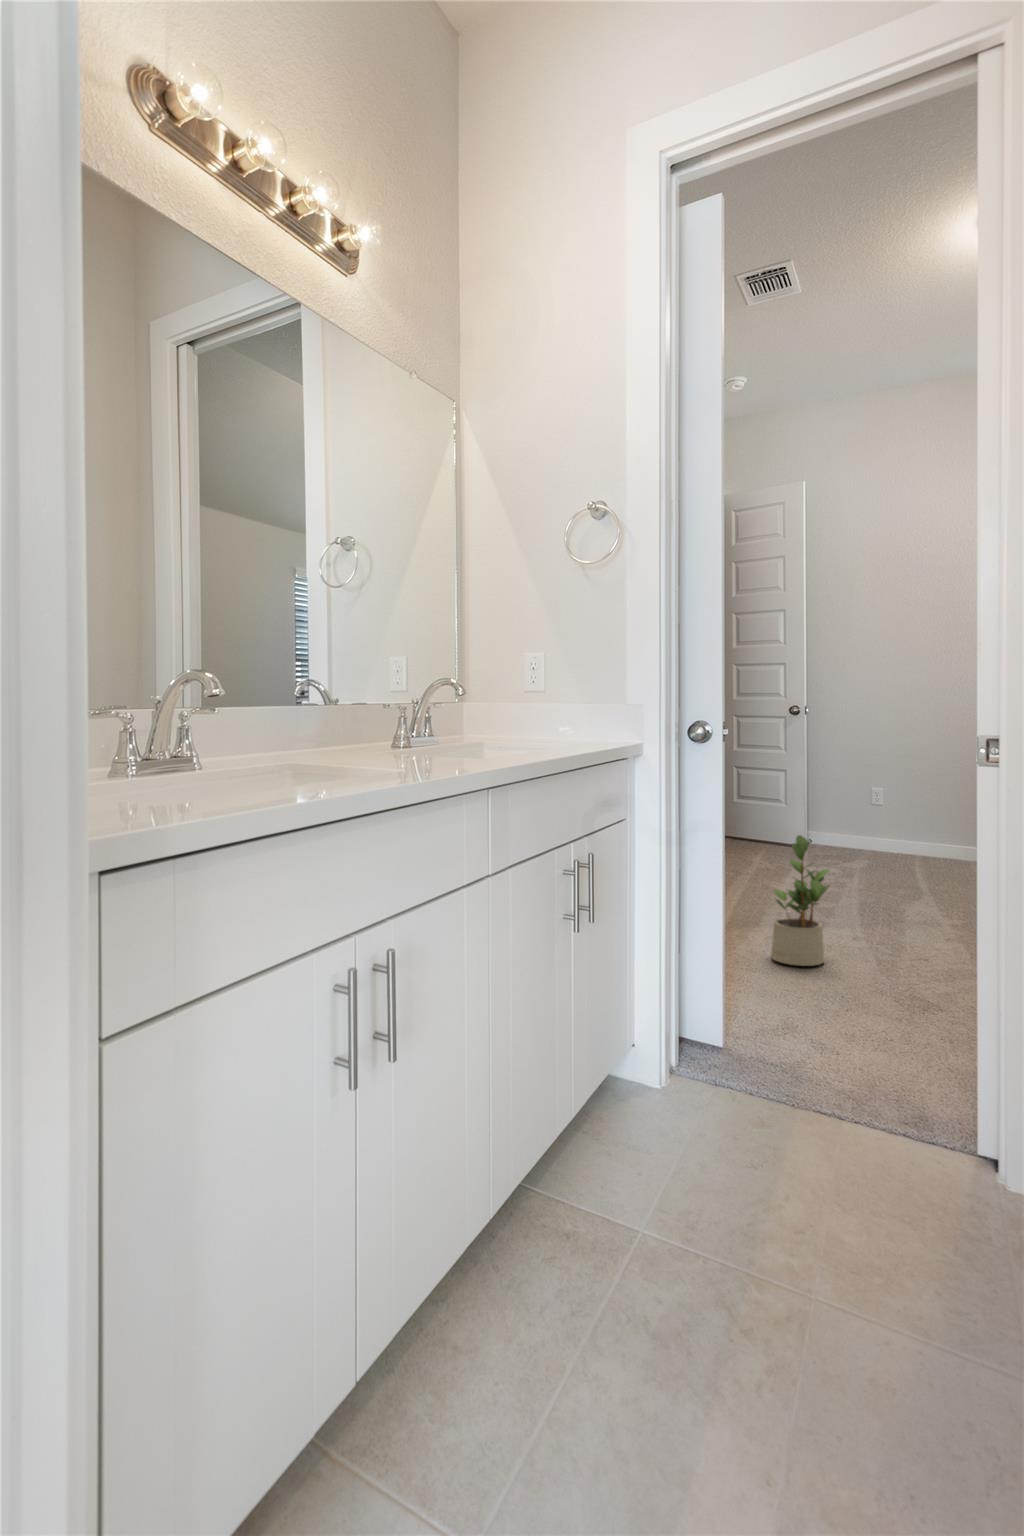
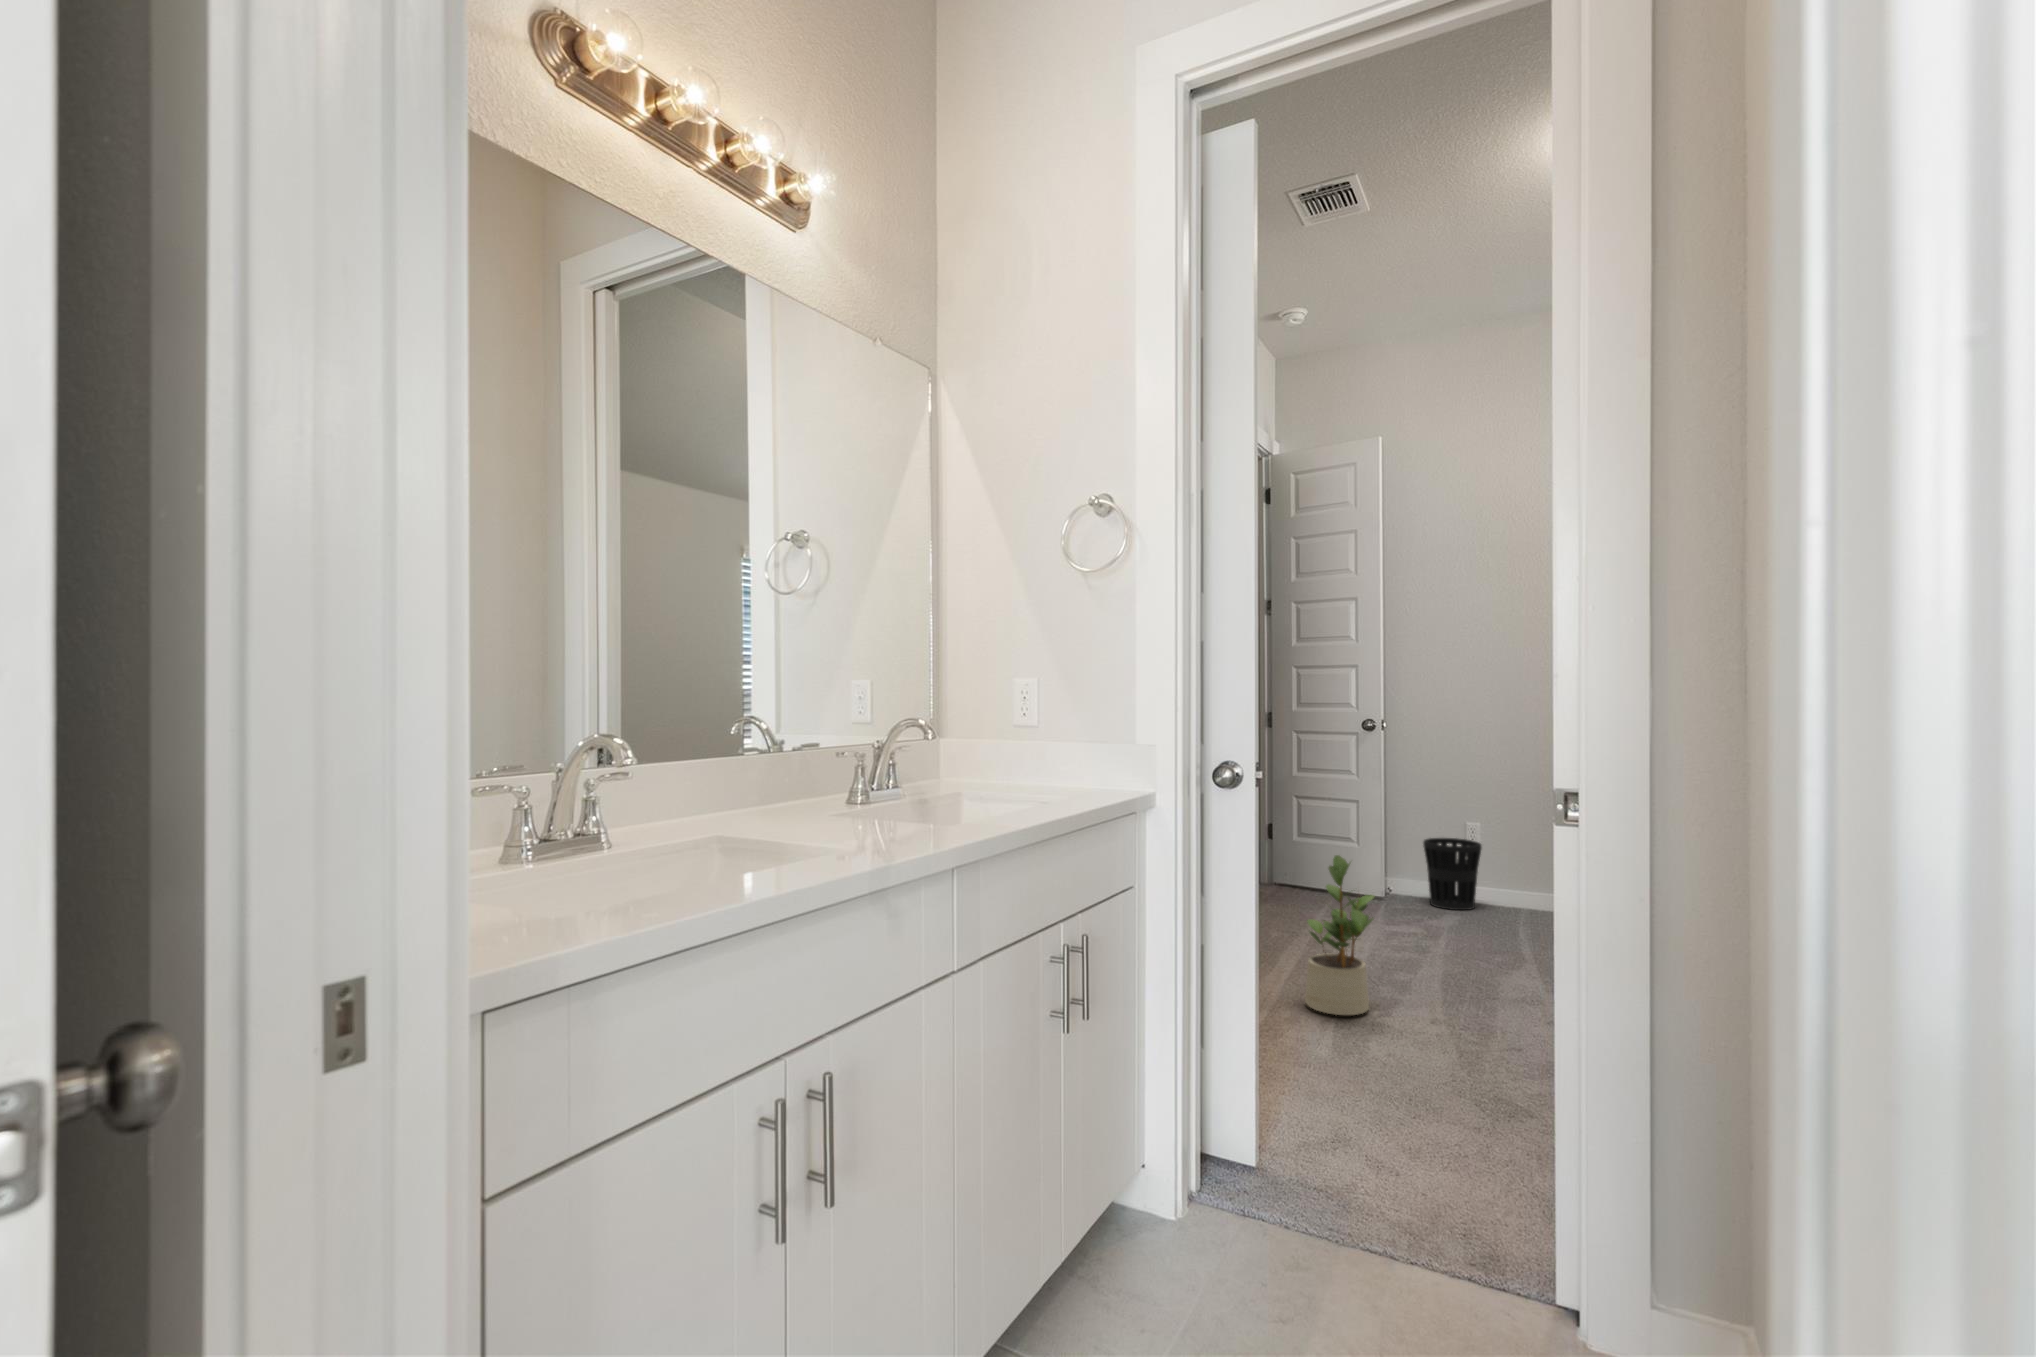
wastebasket: none [873,838,922,896] -> present [1423,838,1482,910]

